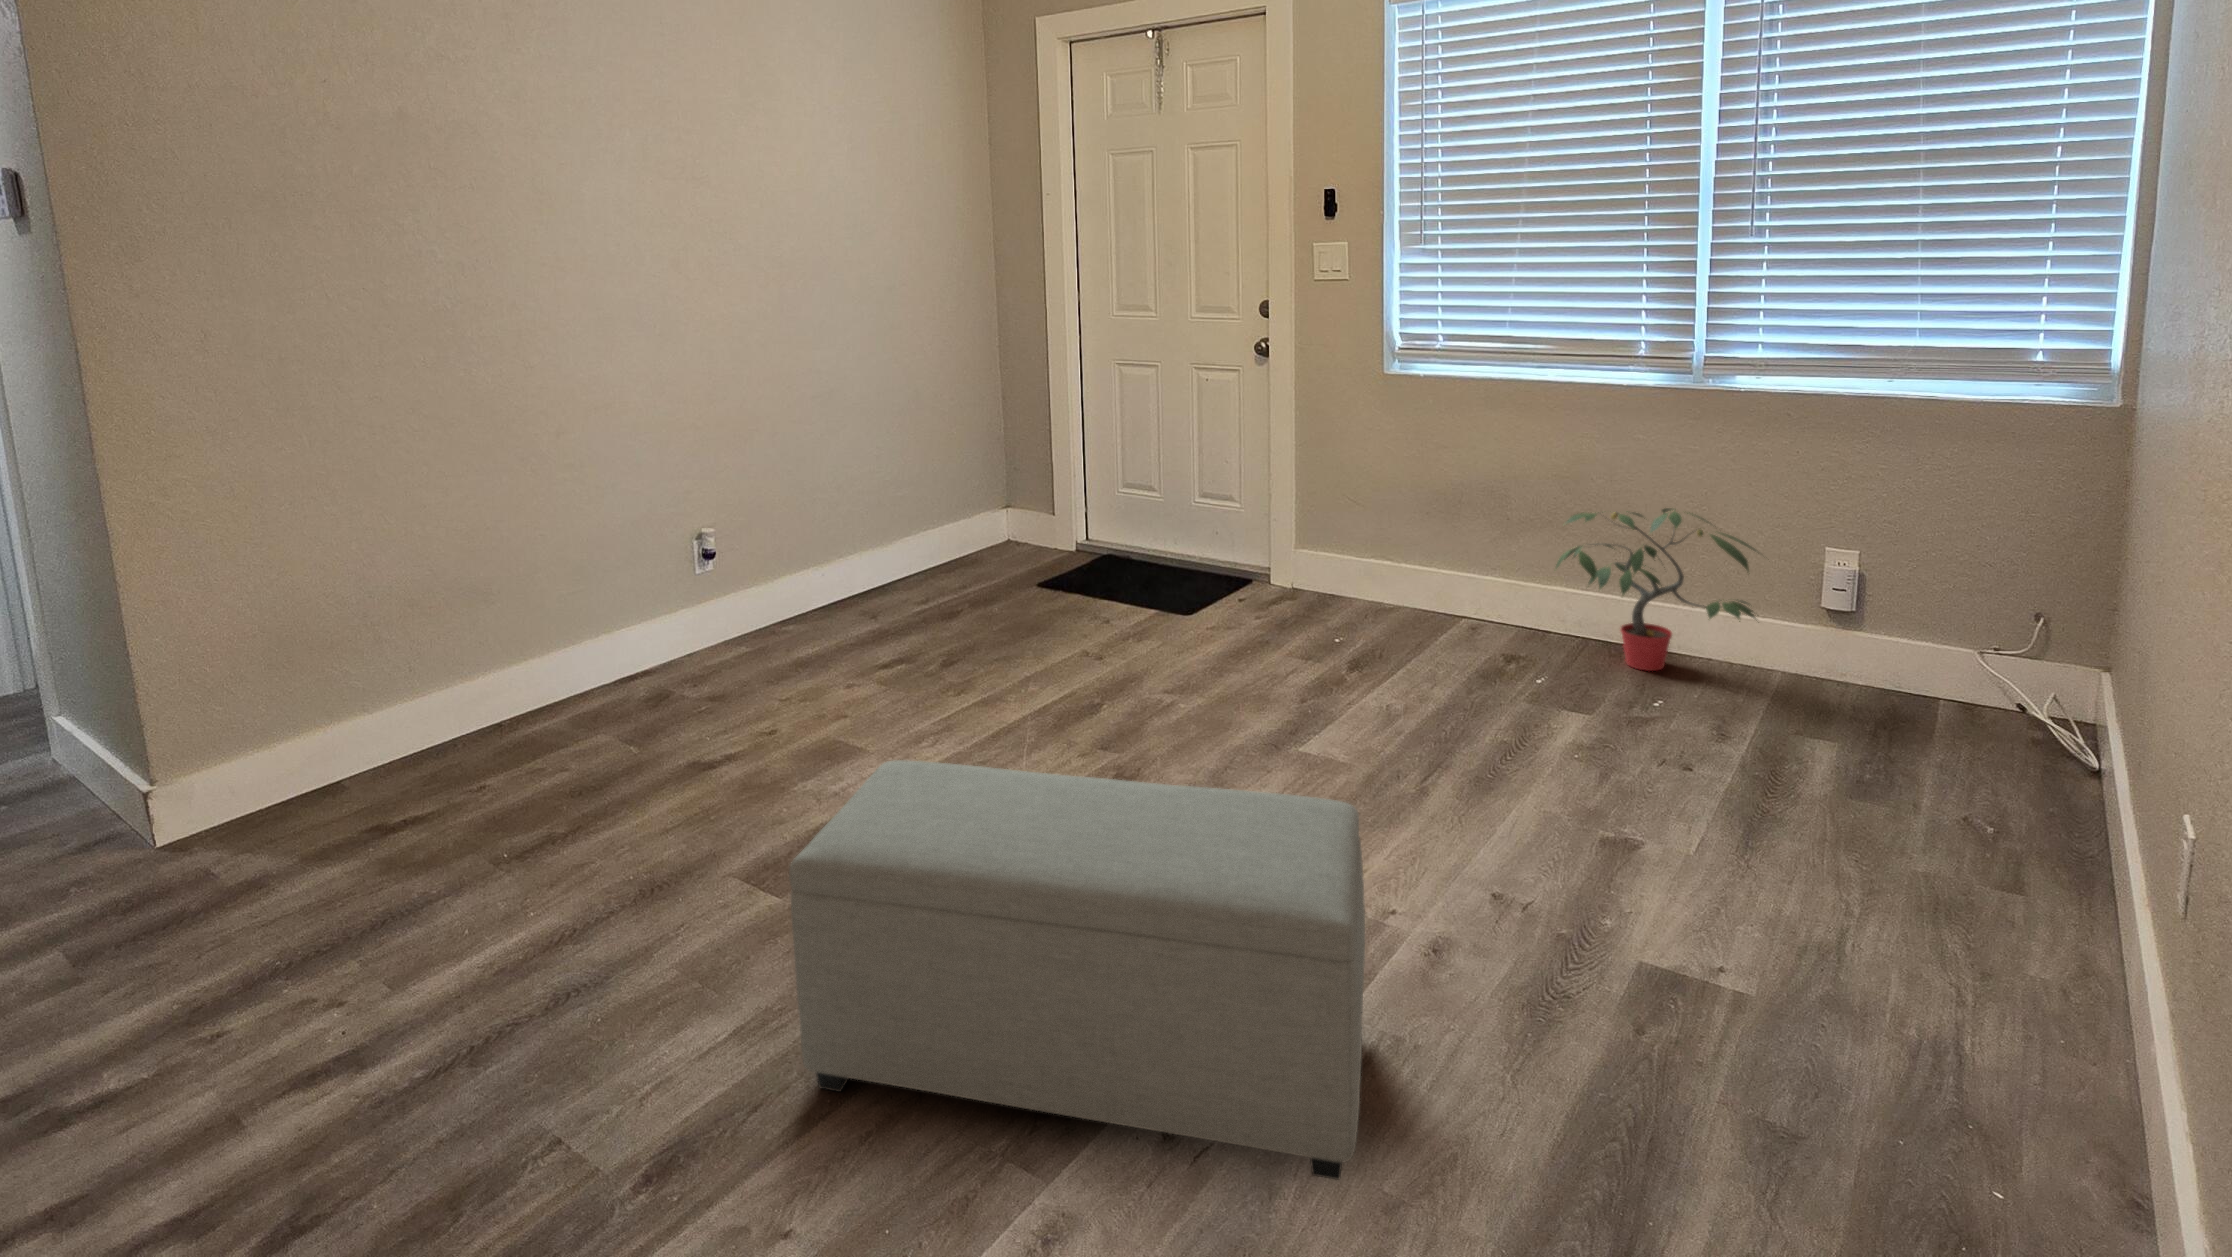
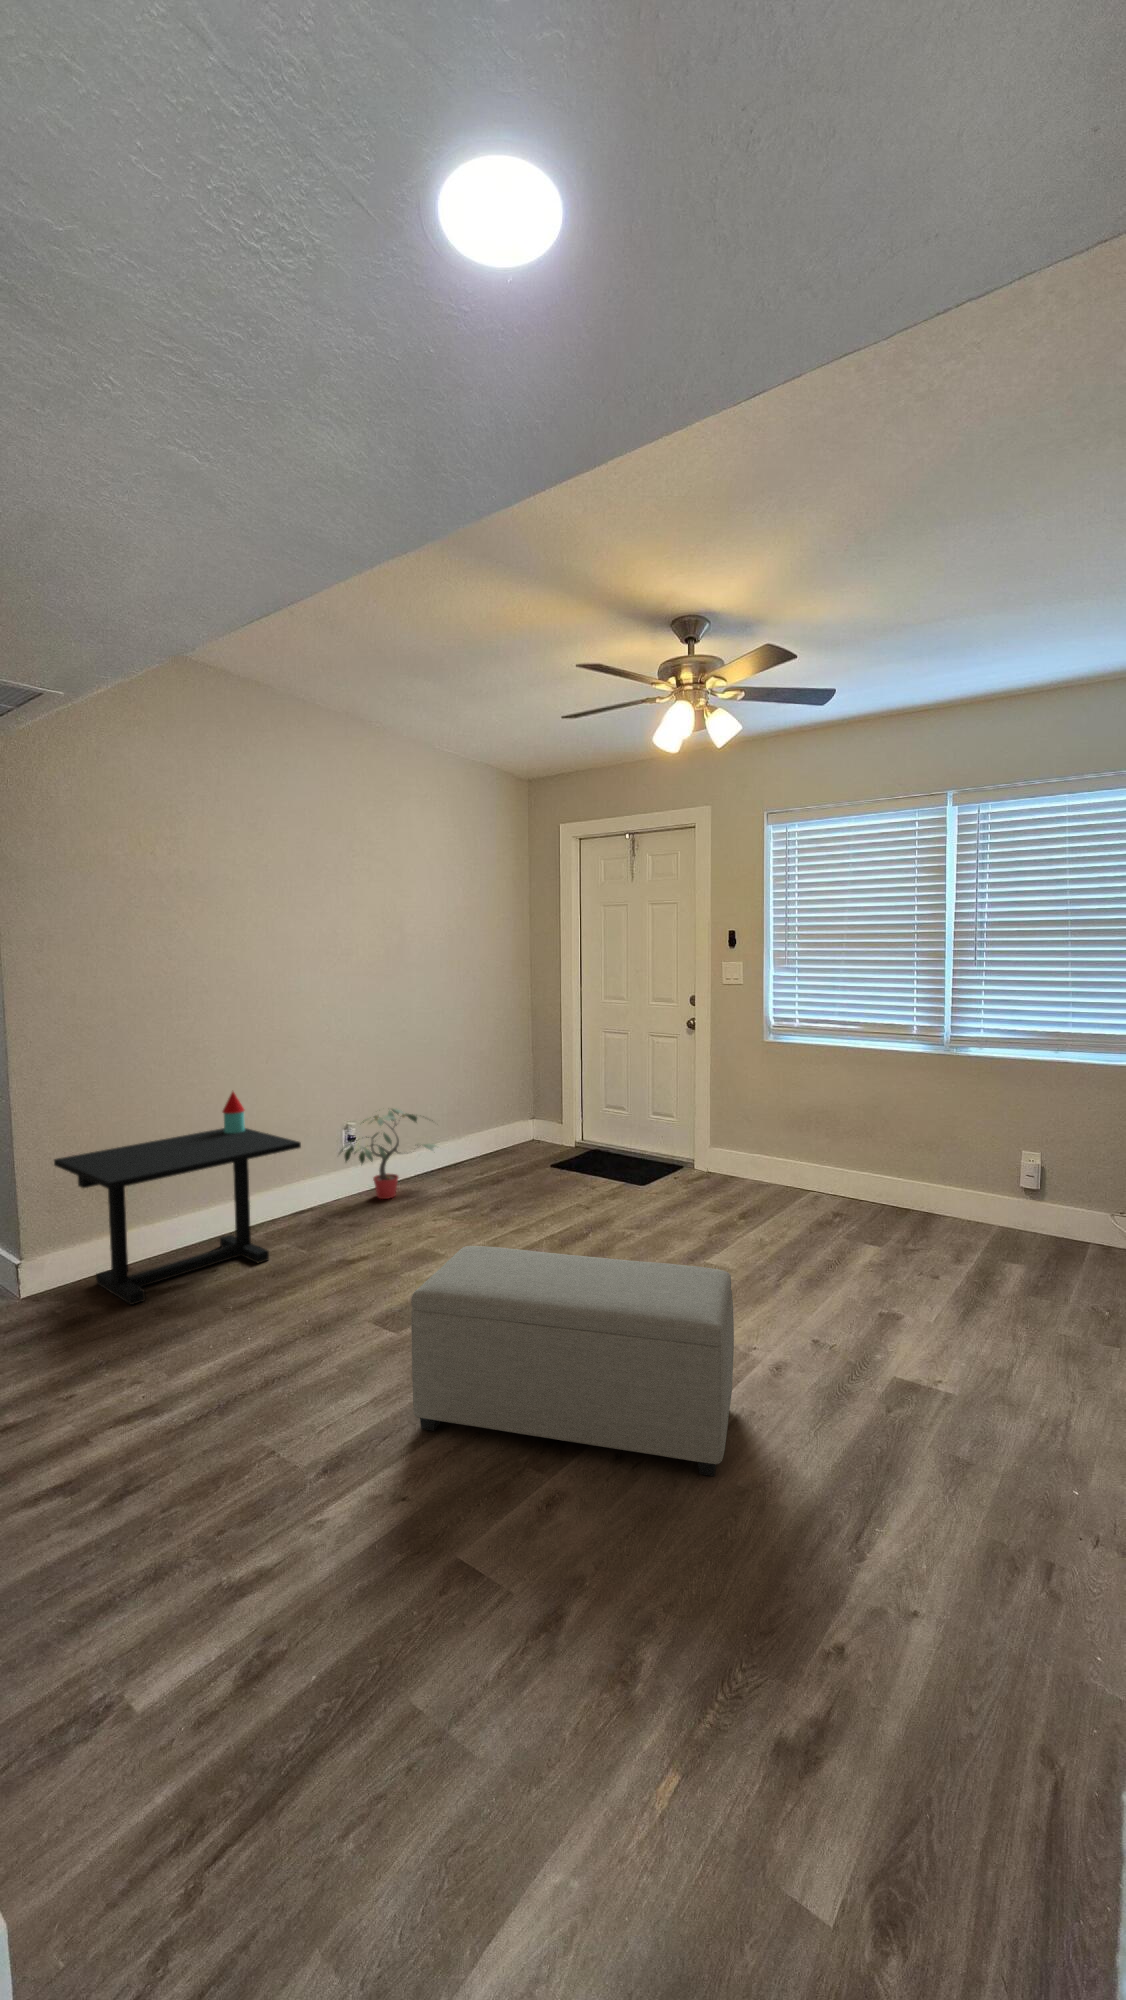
side table: none [199,485,616,853] -> present [54,1092,301,1305]
potted plant: present [1556,508,1756,671] -> present [340,1108,437,1199]

